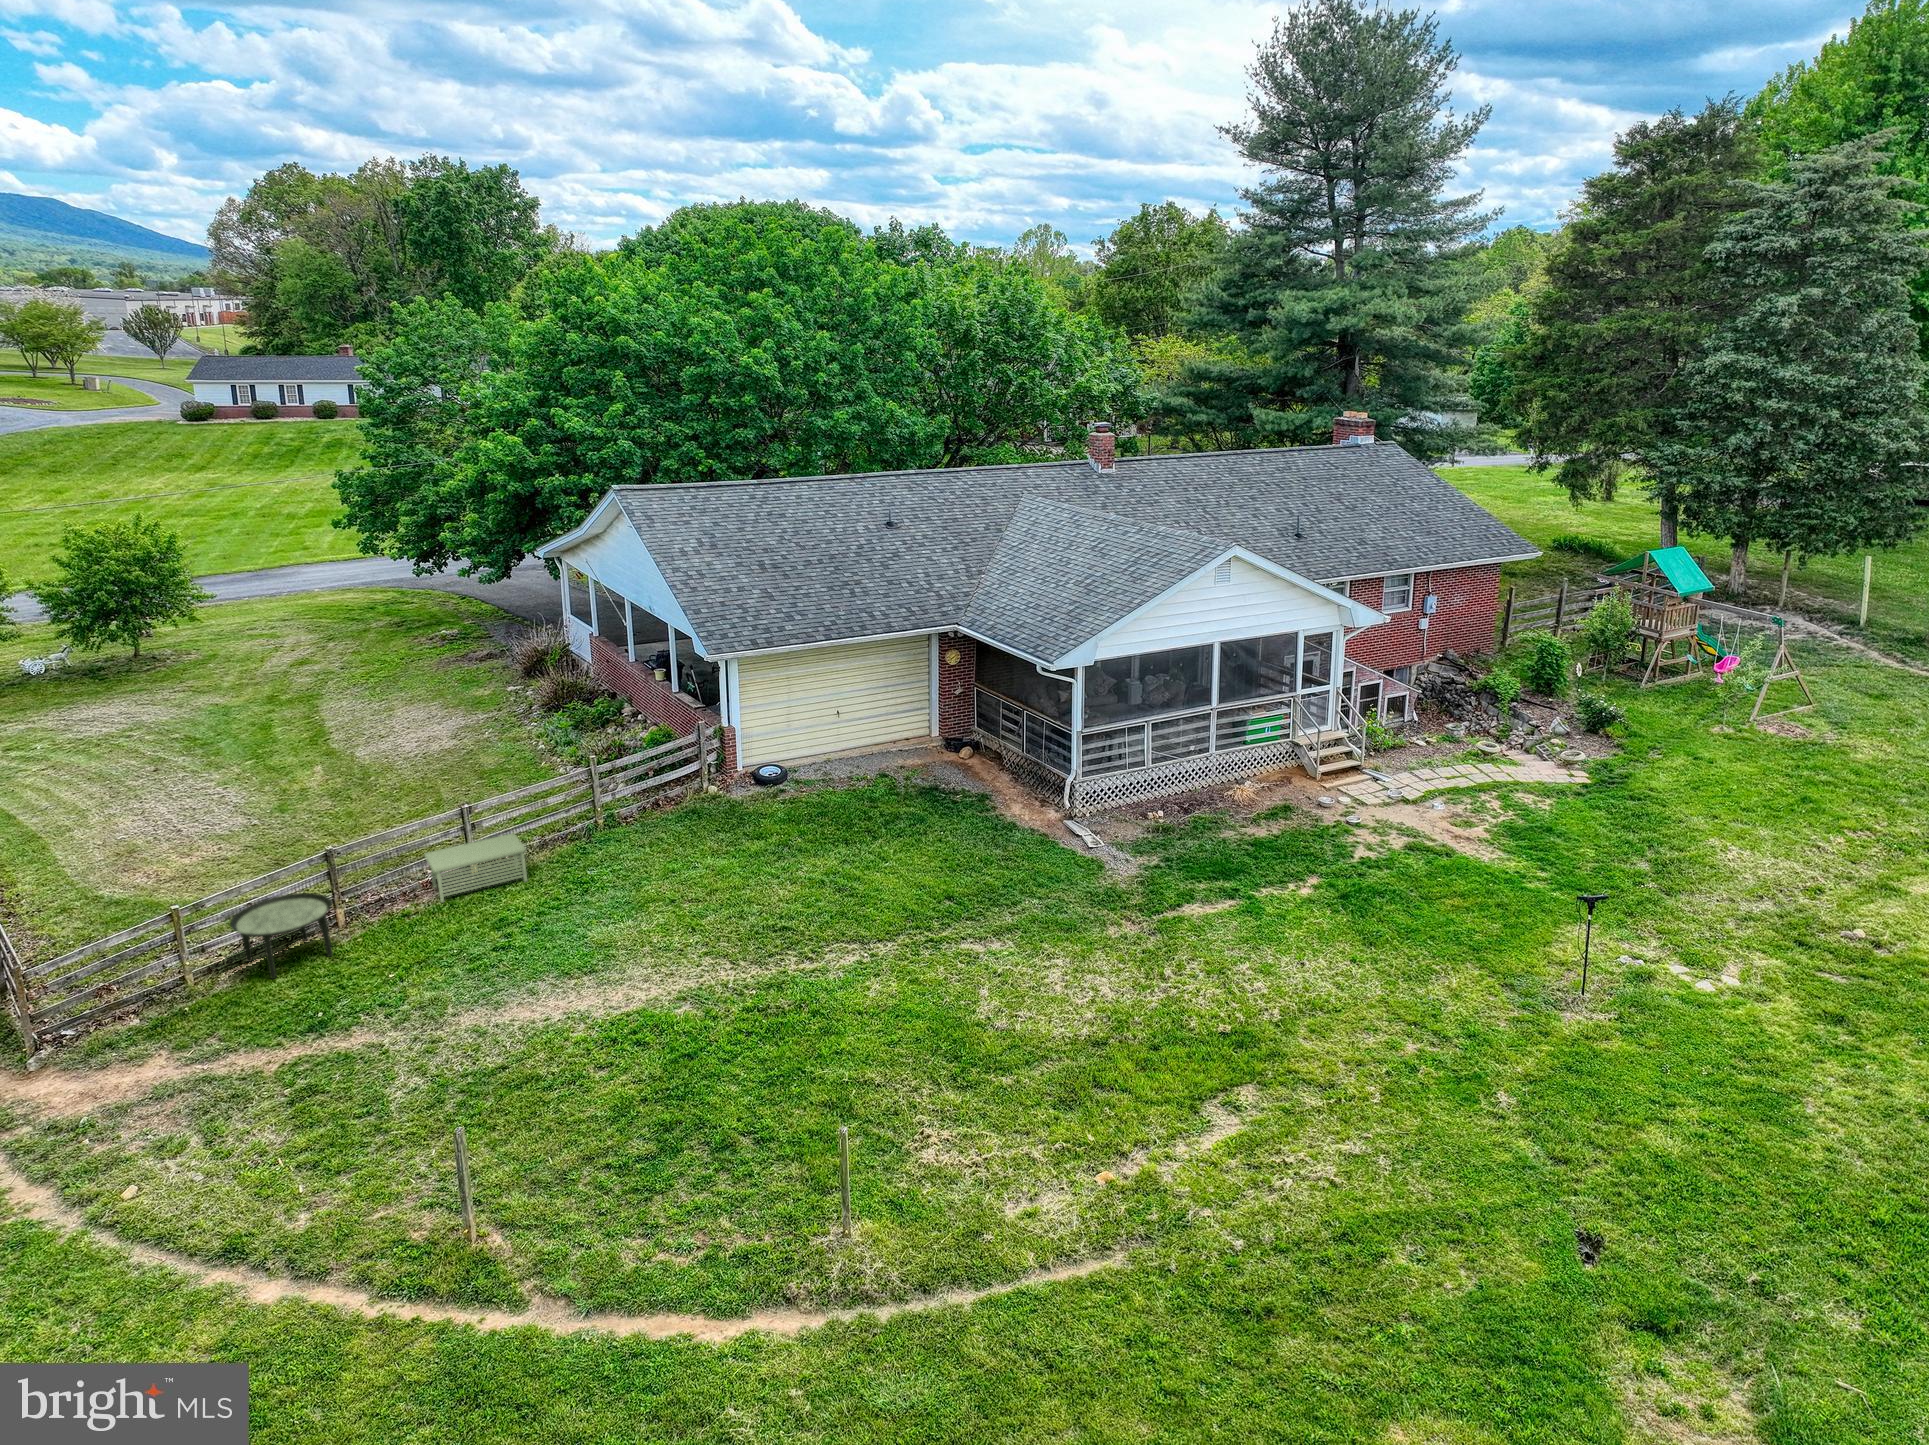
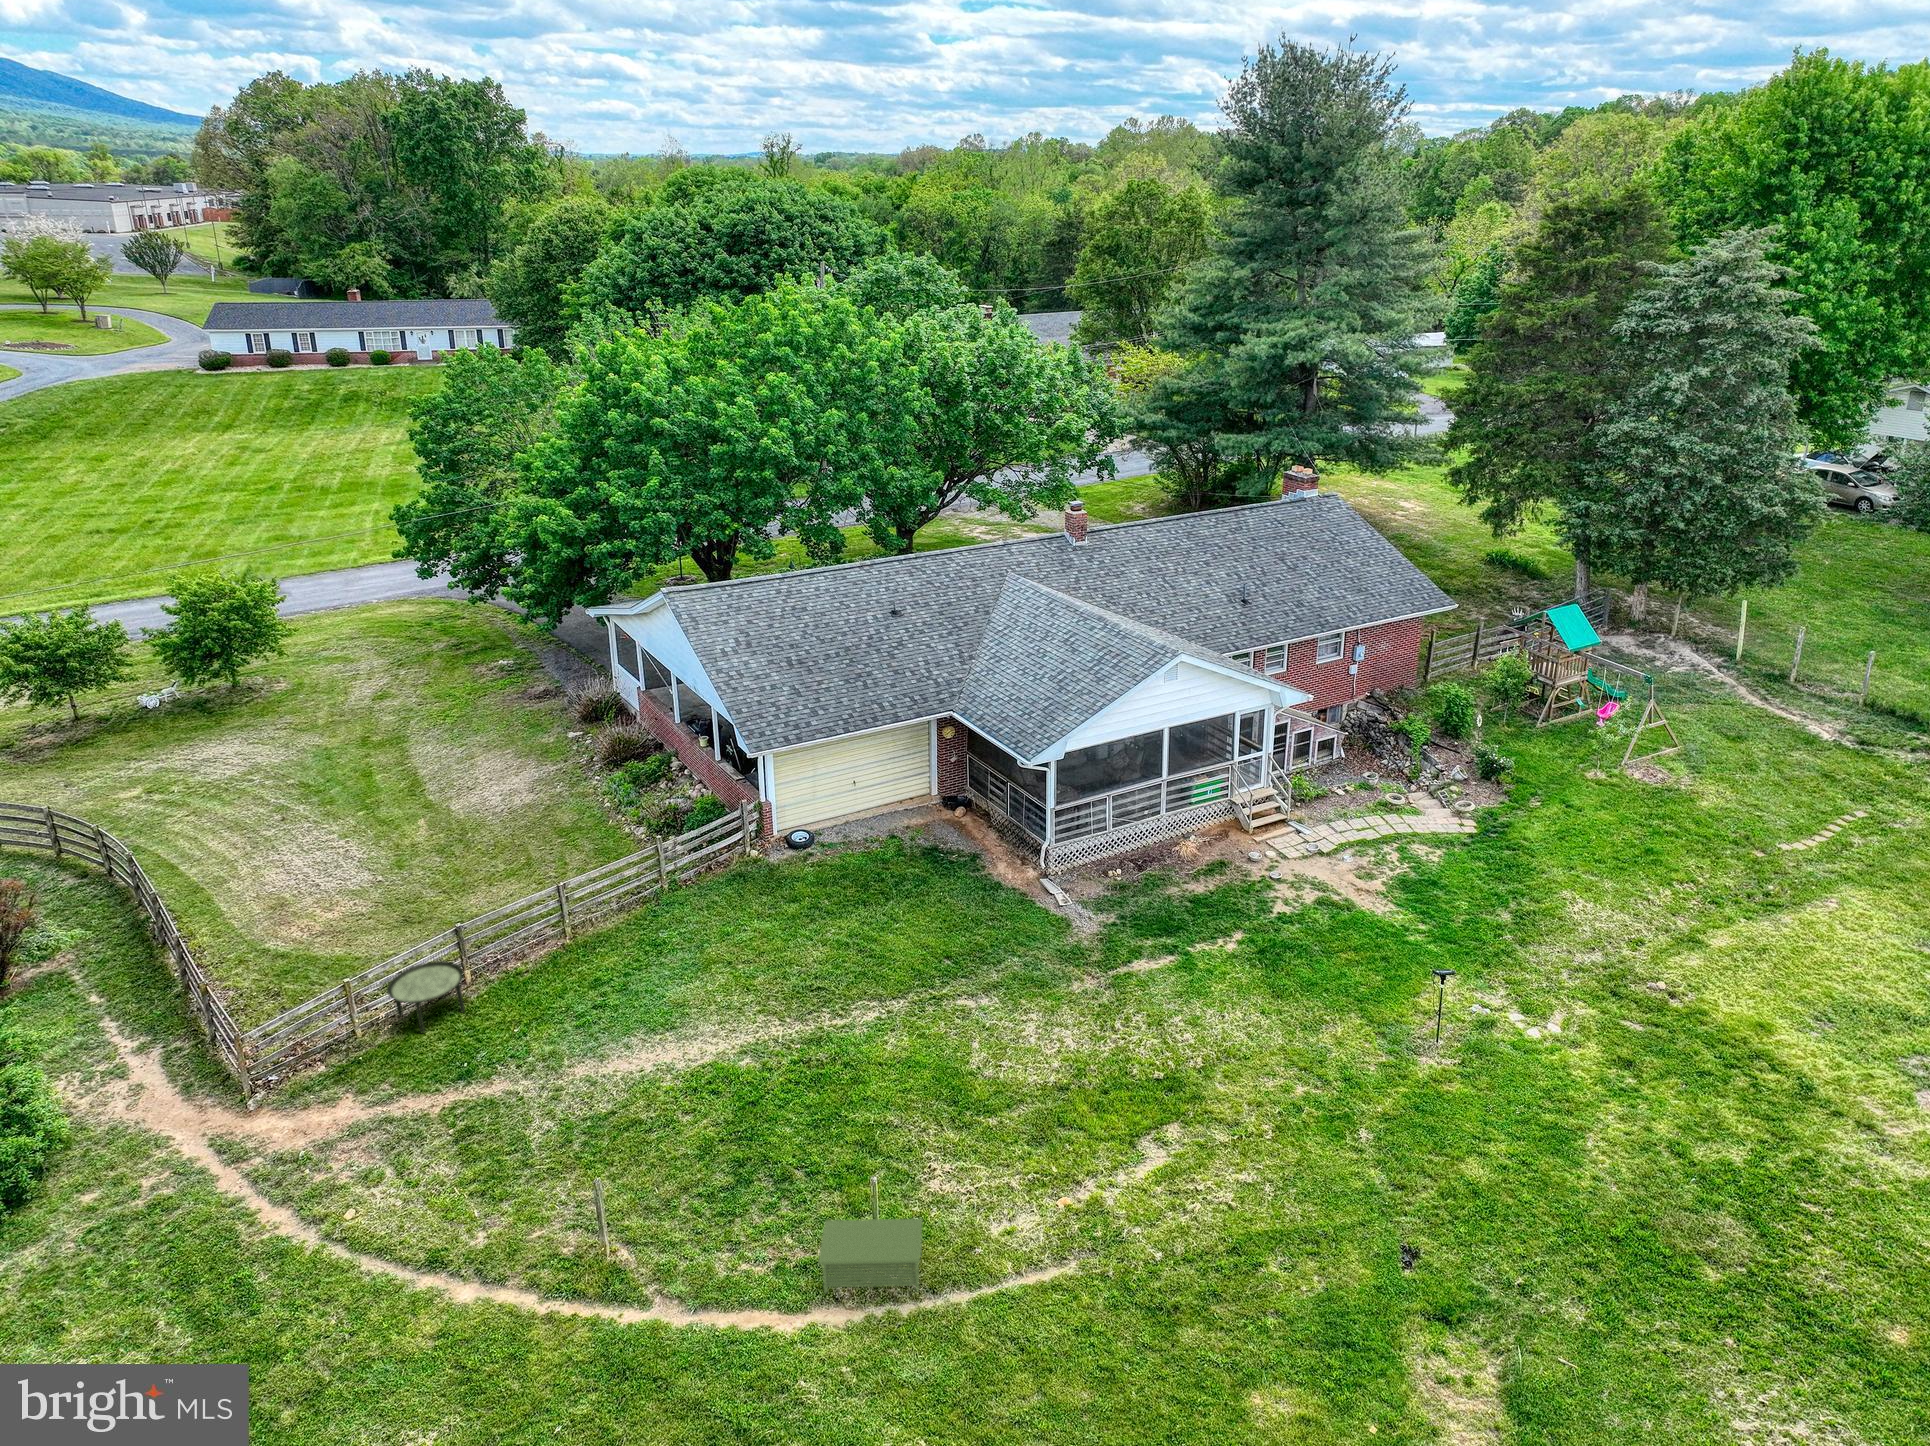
storage bench: present [425,833,527,902] -> present [818,1219,923,1293]

